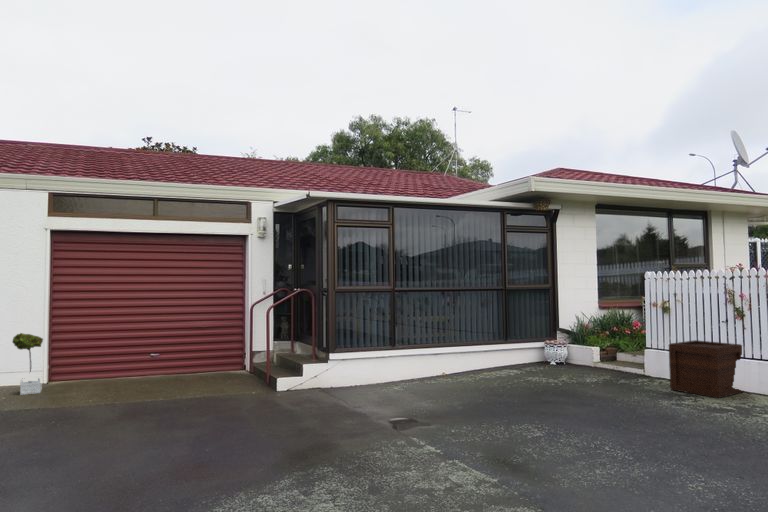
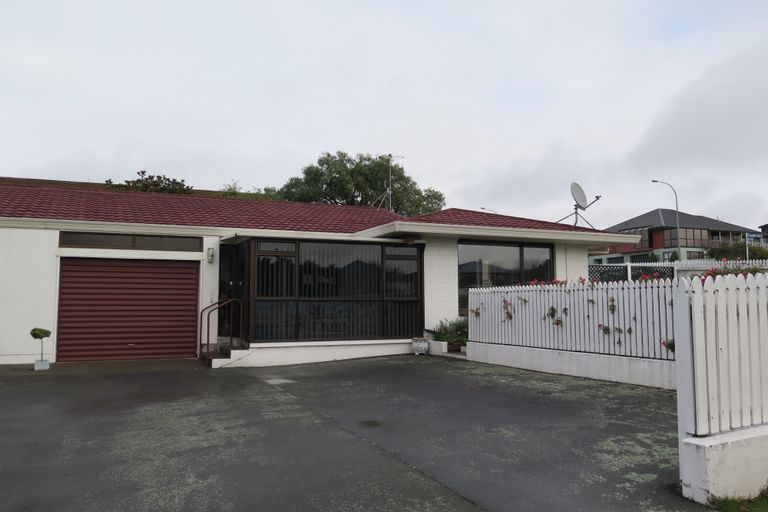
wooden crate: present [669,340,744,398] -> none [472,335,517,372]

